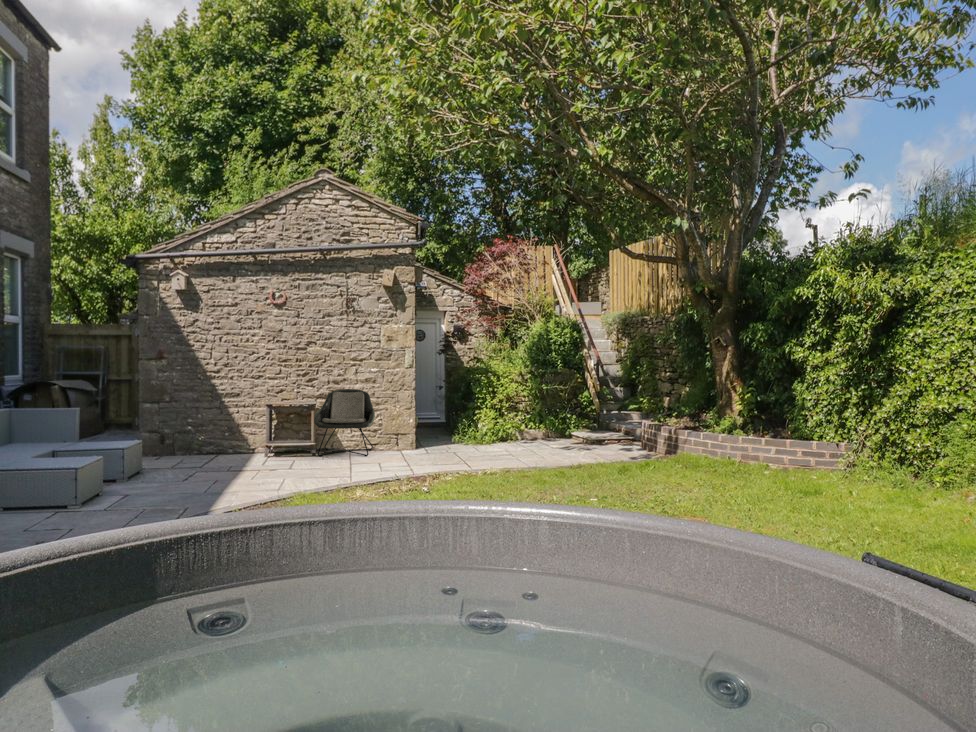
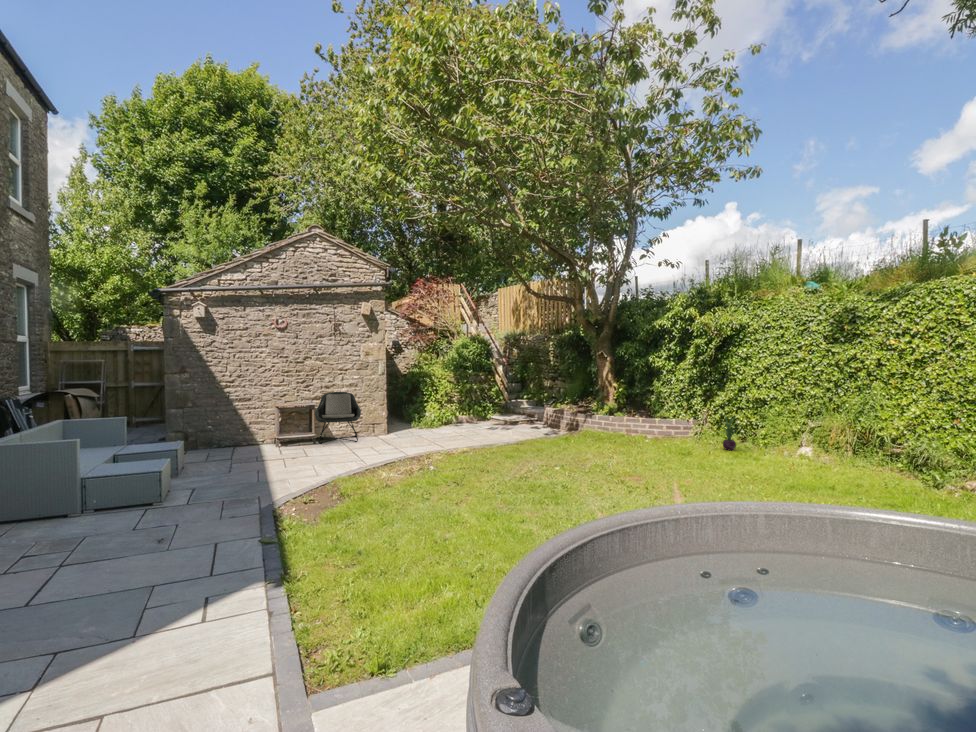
decorative plant: none [859,436,919,489] -> present [721,416,736,450]

